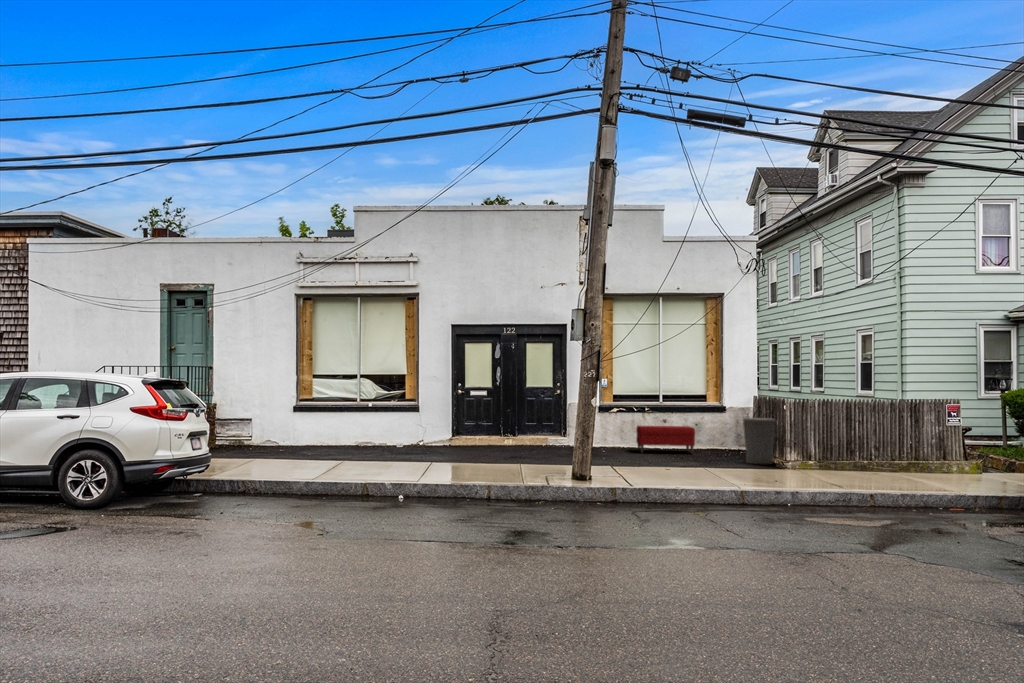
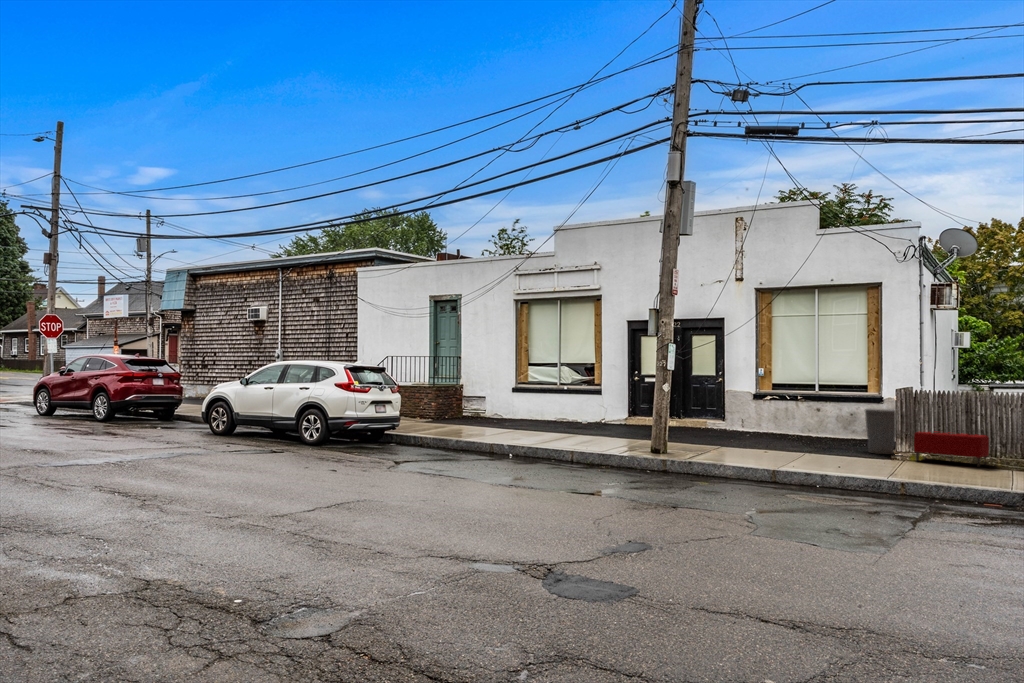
bench: present [636,426,695,454] -> present [914,431,989,467]

